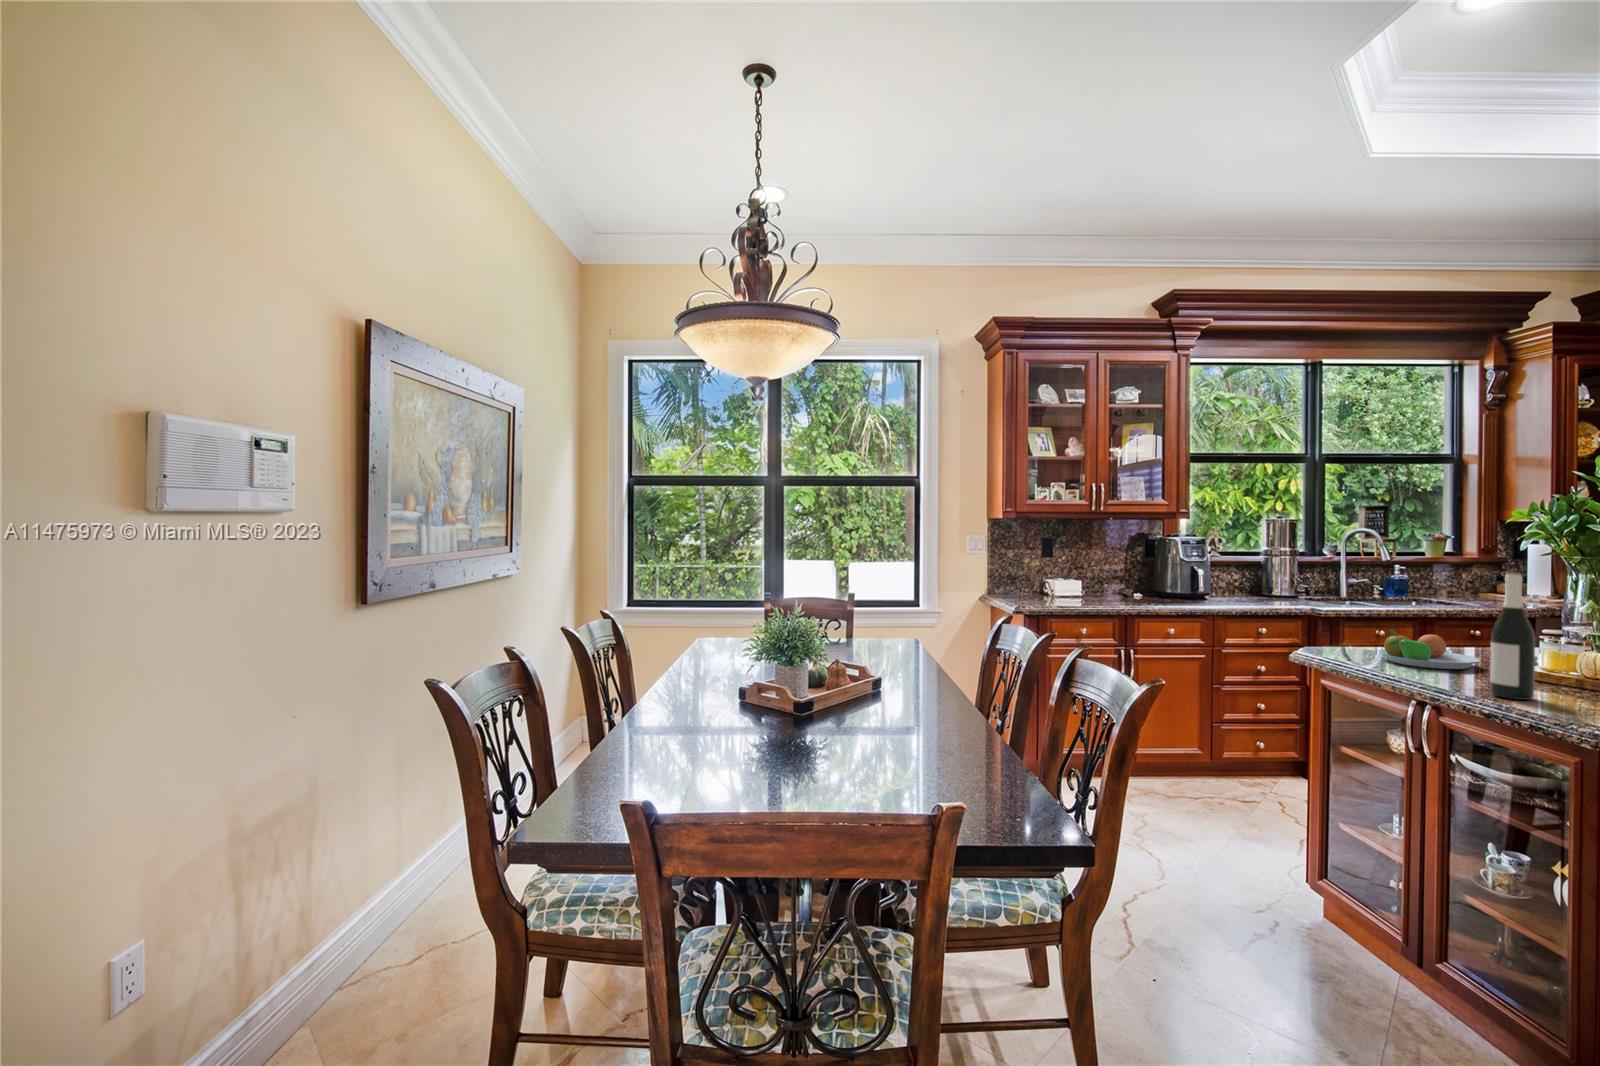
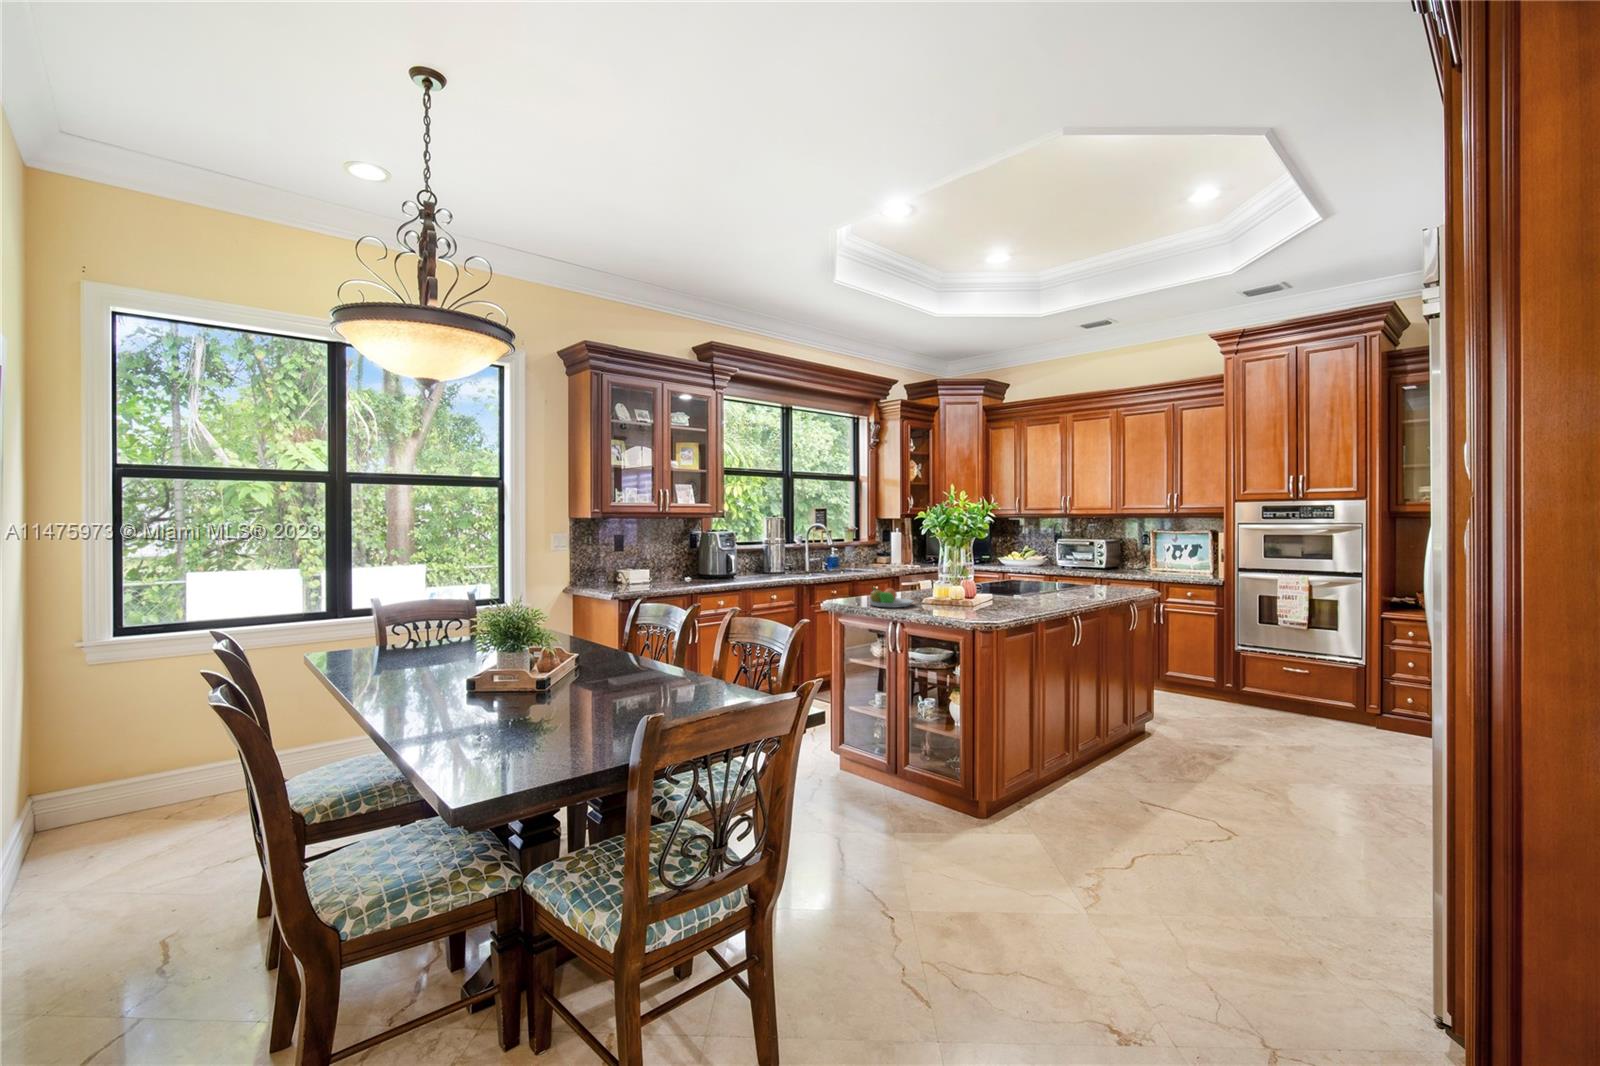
wine bottle: present [1490,573,1535,700] -> none [929,550,947,618]

